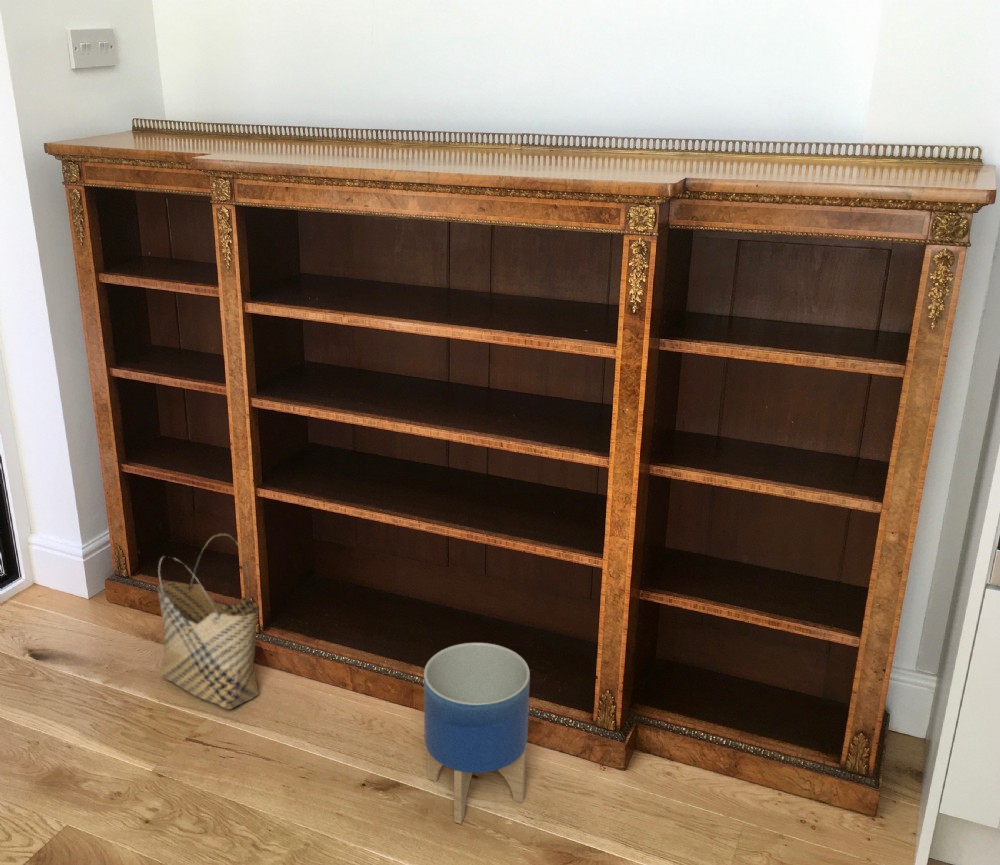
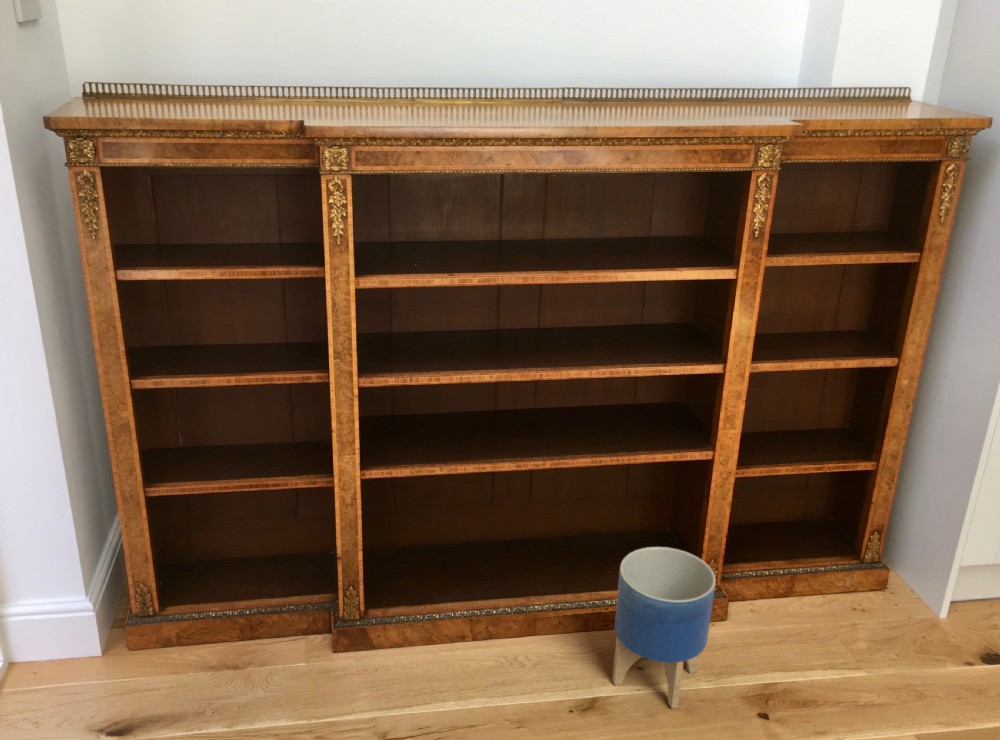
woven basket: present [157,533,259,709] -> none [273,525,406,703]

